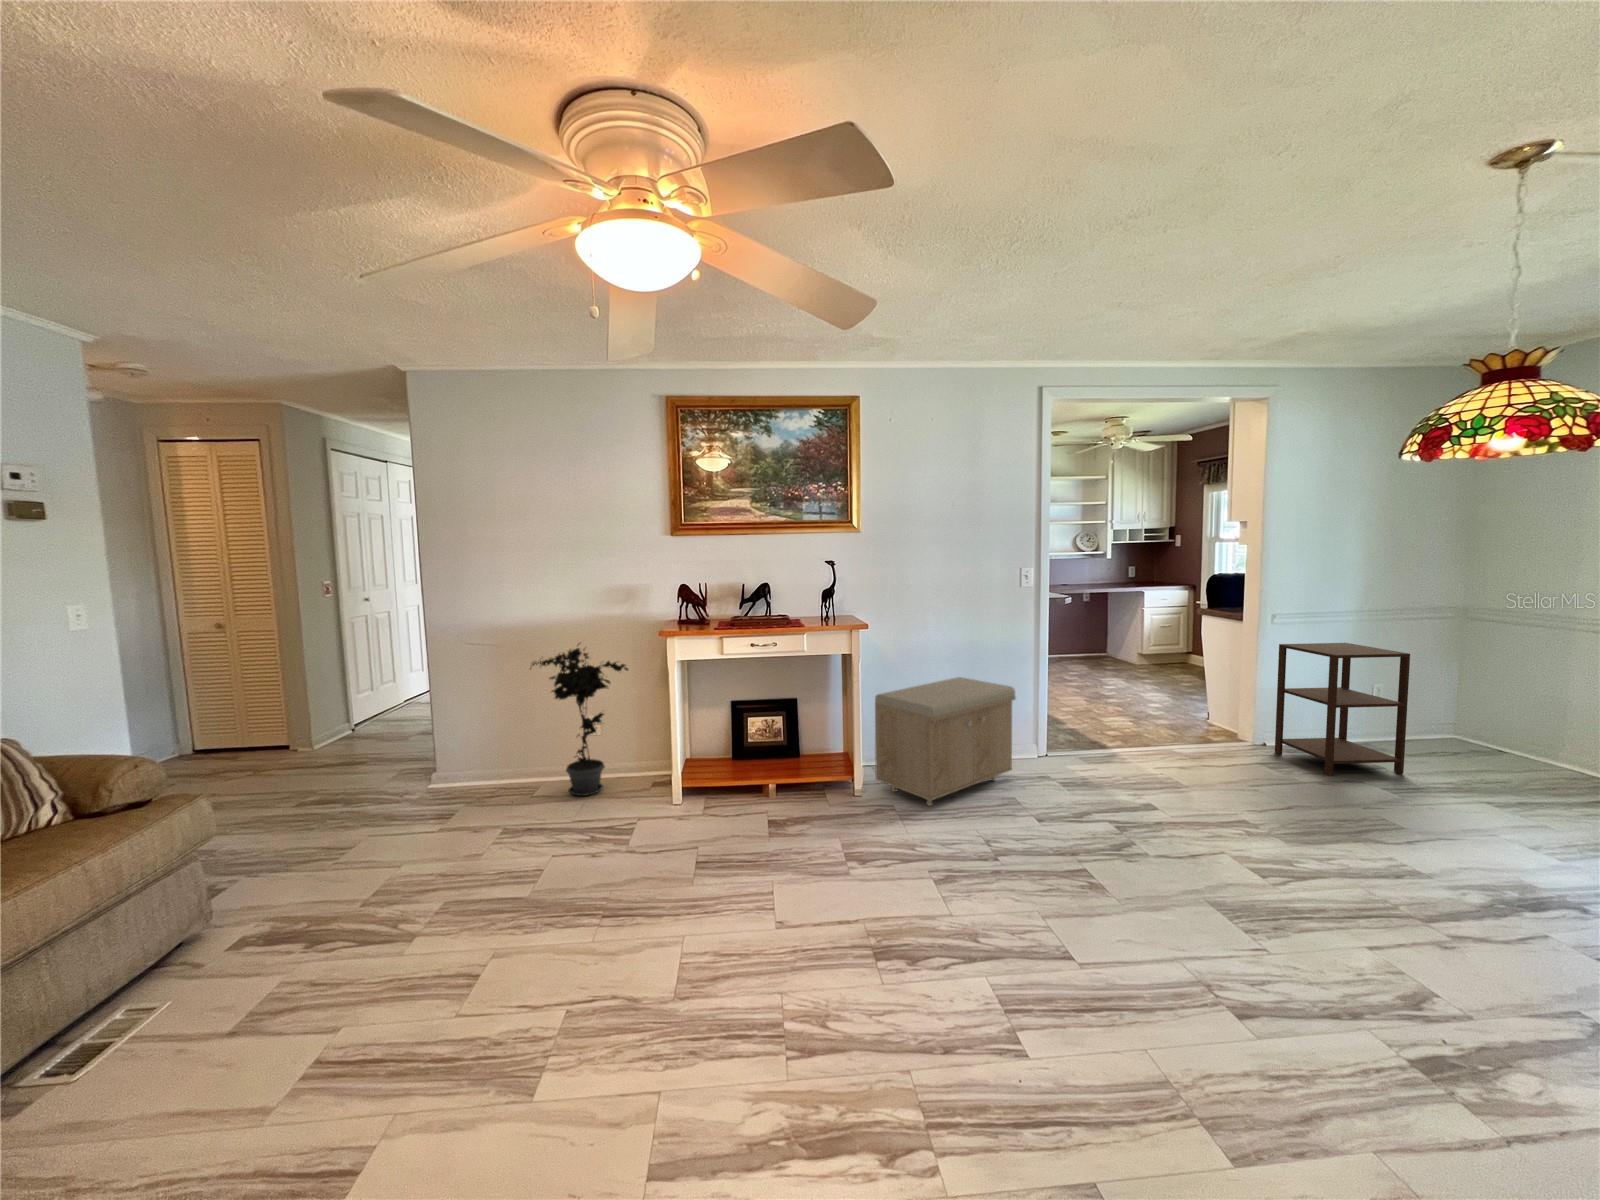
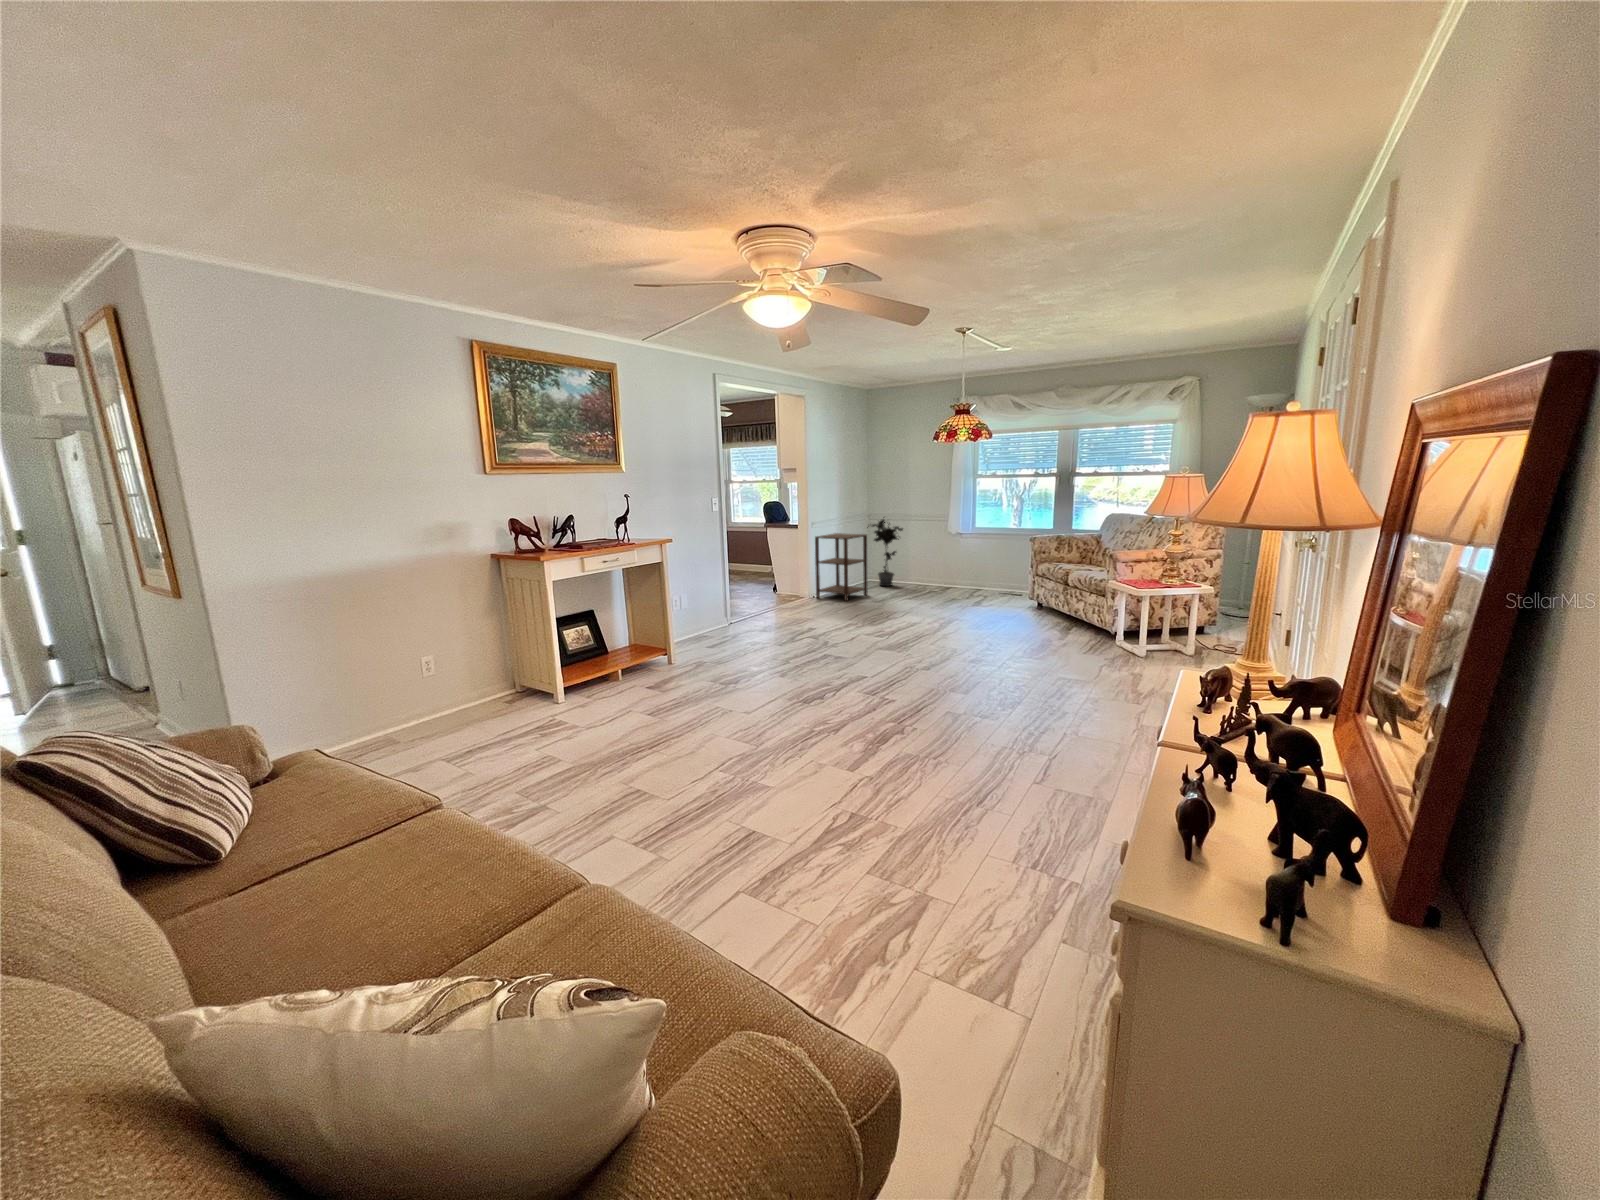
potted plant: present [530,644,628,796] -> present [867,519,903,586]
storage bench: present [875,677,1015,806] -> none [668,575,733,657]

